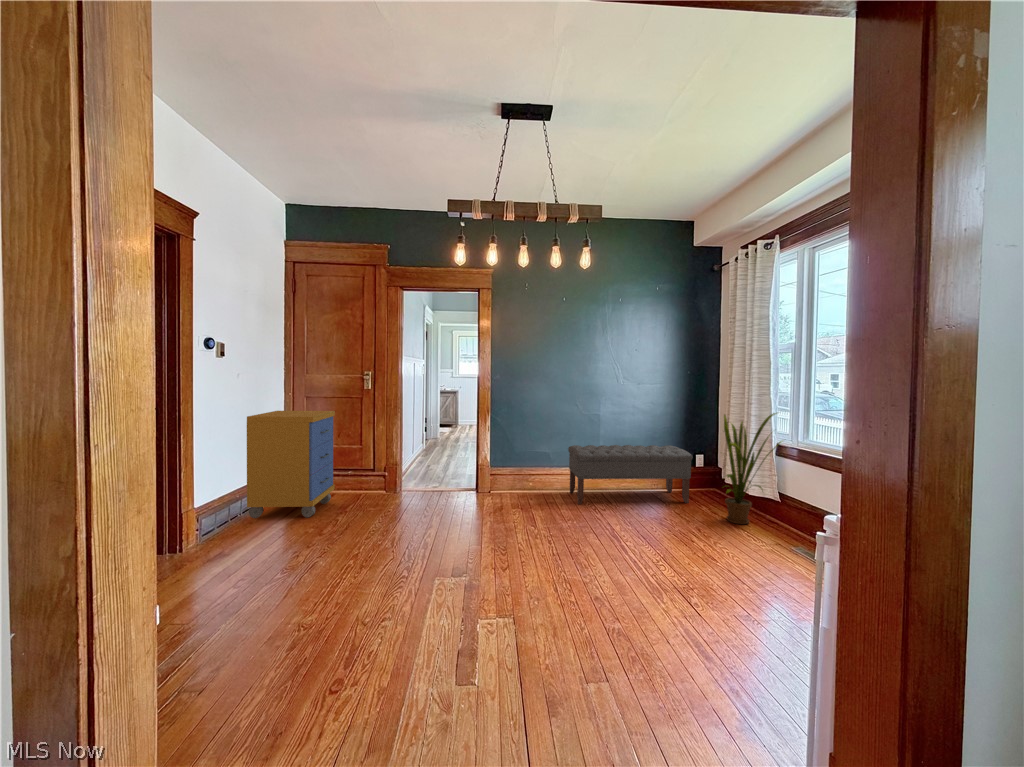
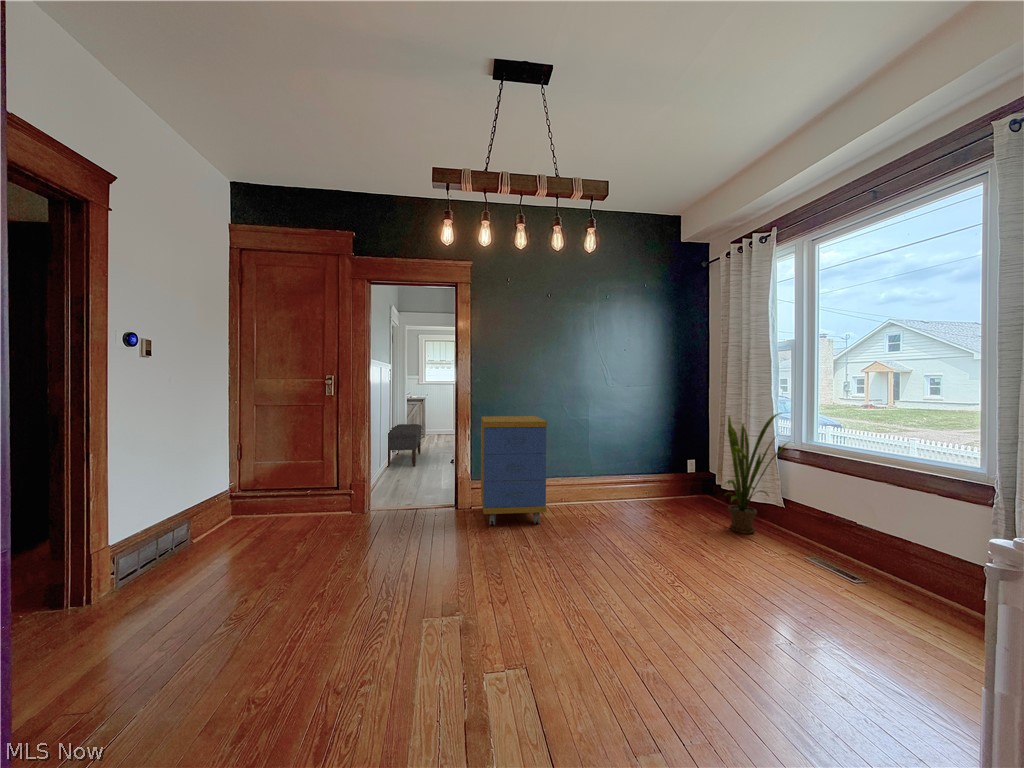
storage cabinet: present [247,411,335,518] -> present [481,416,547,525]
bench: present [568,445,693,504] -> present [387,424,422,467]

